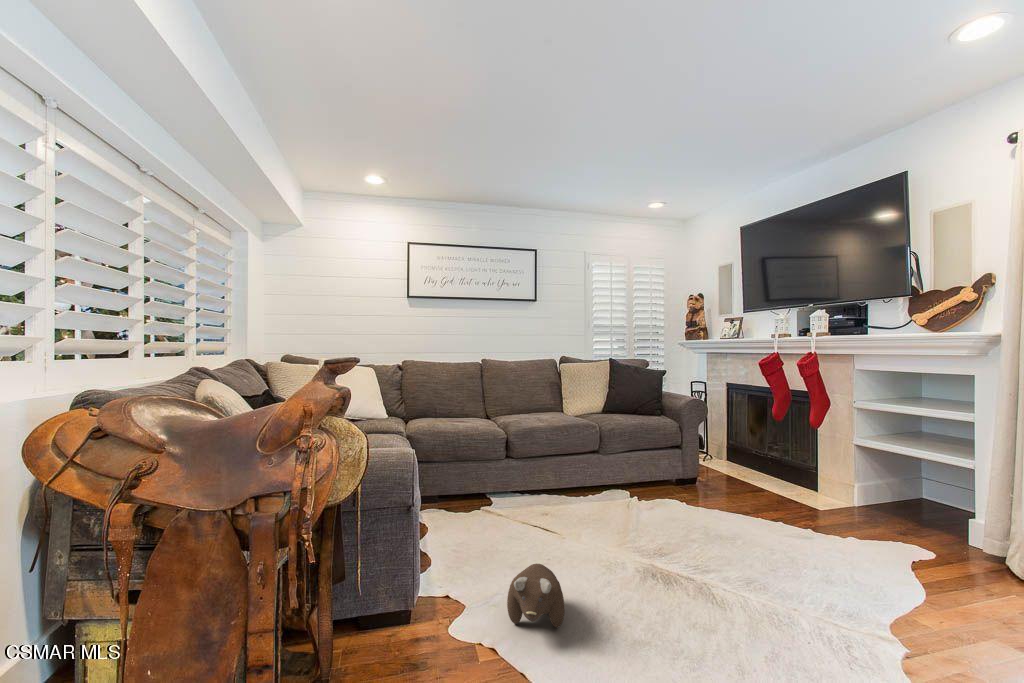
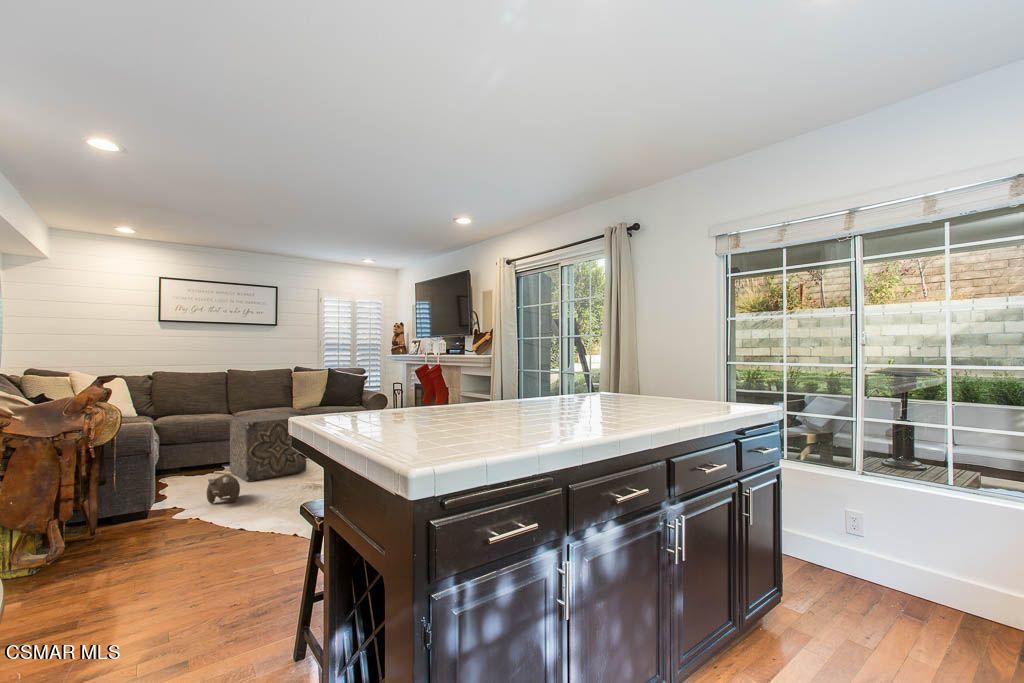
ottoman: none [509,428,634,555] -> present [230,413,306,482]

